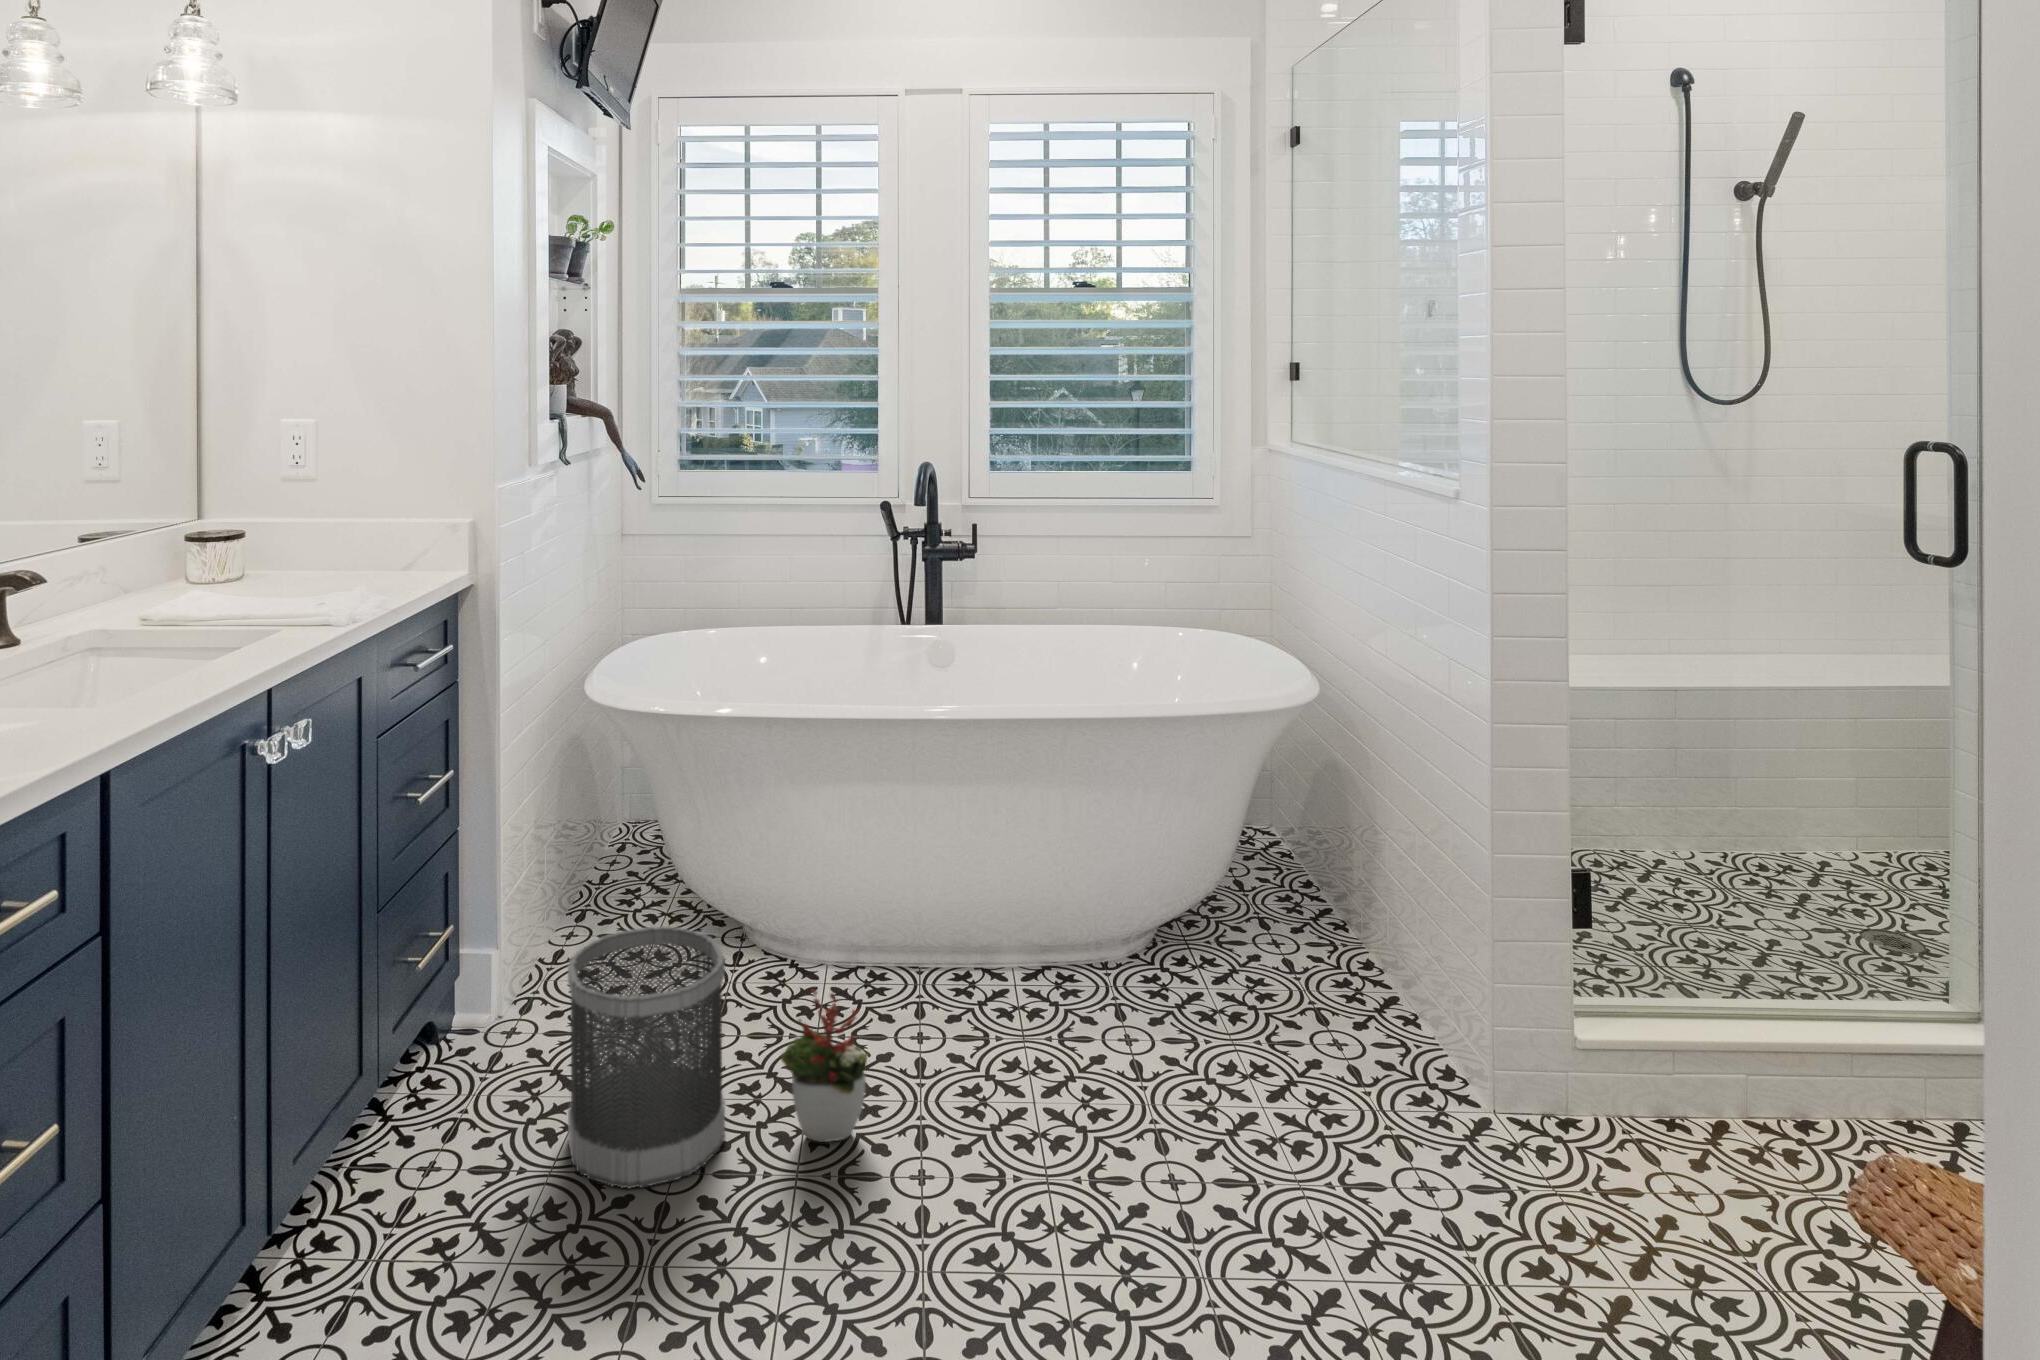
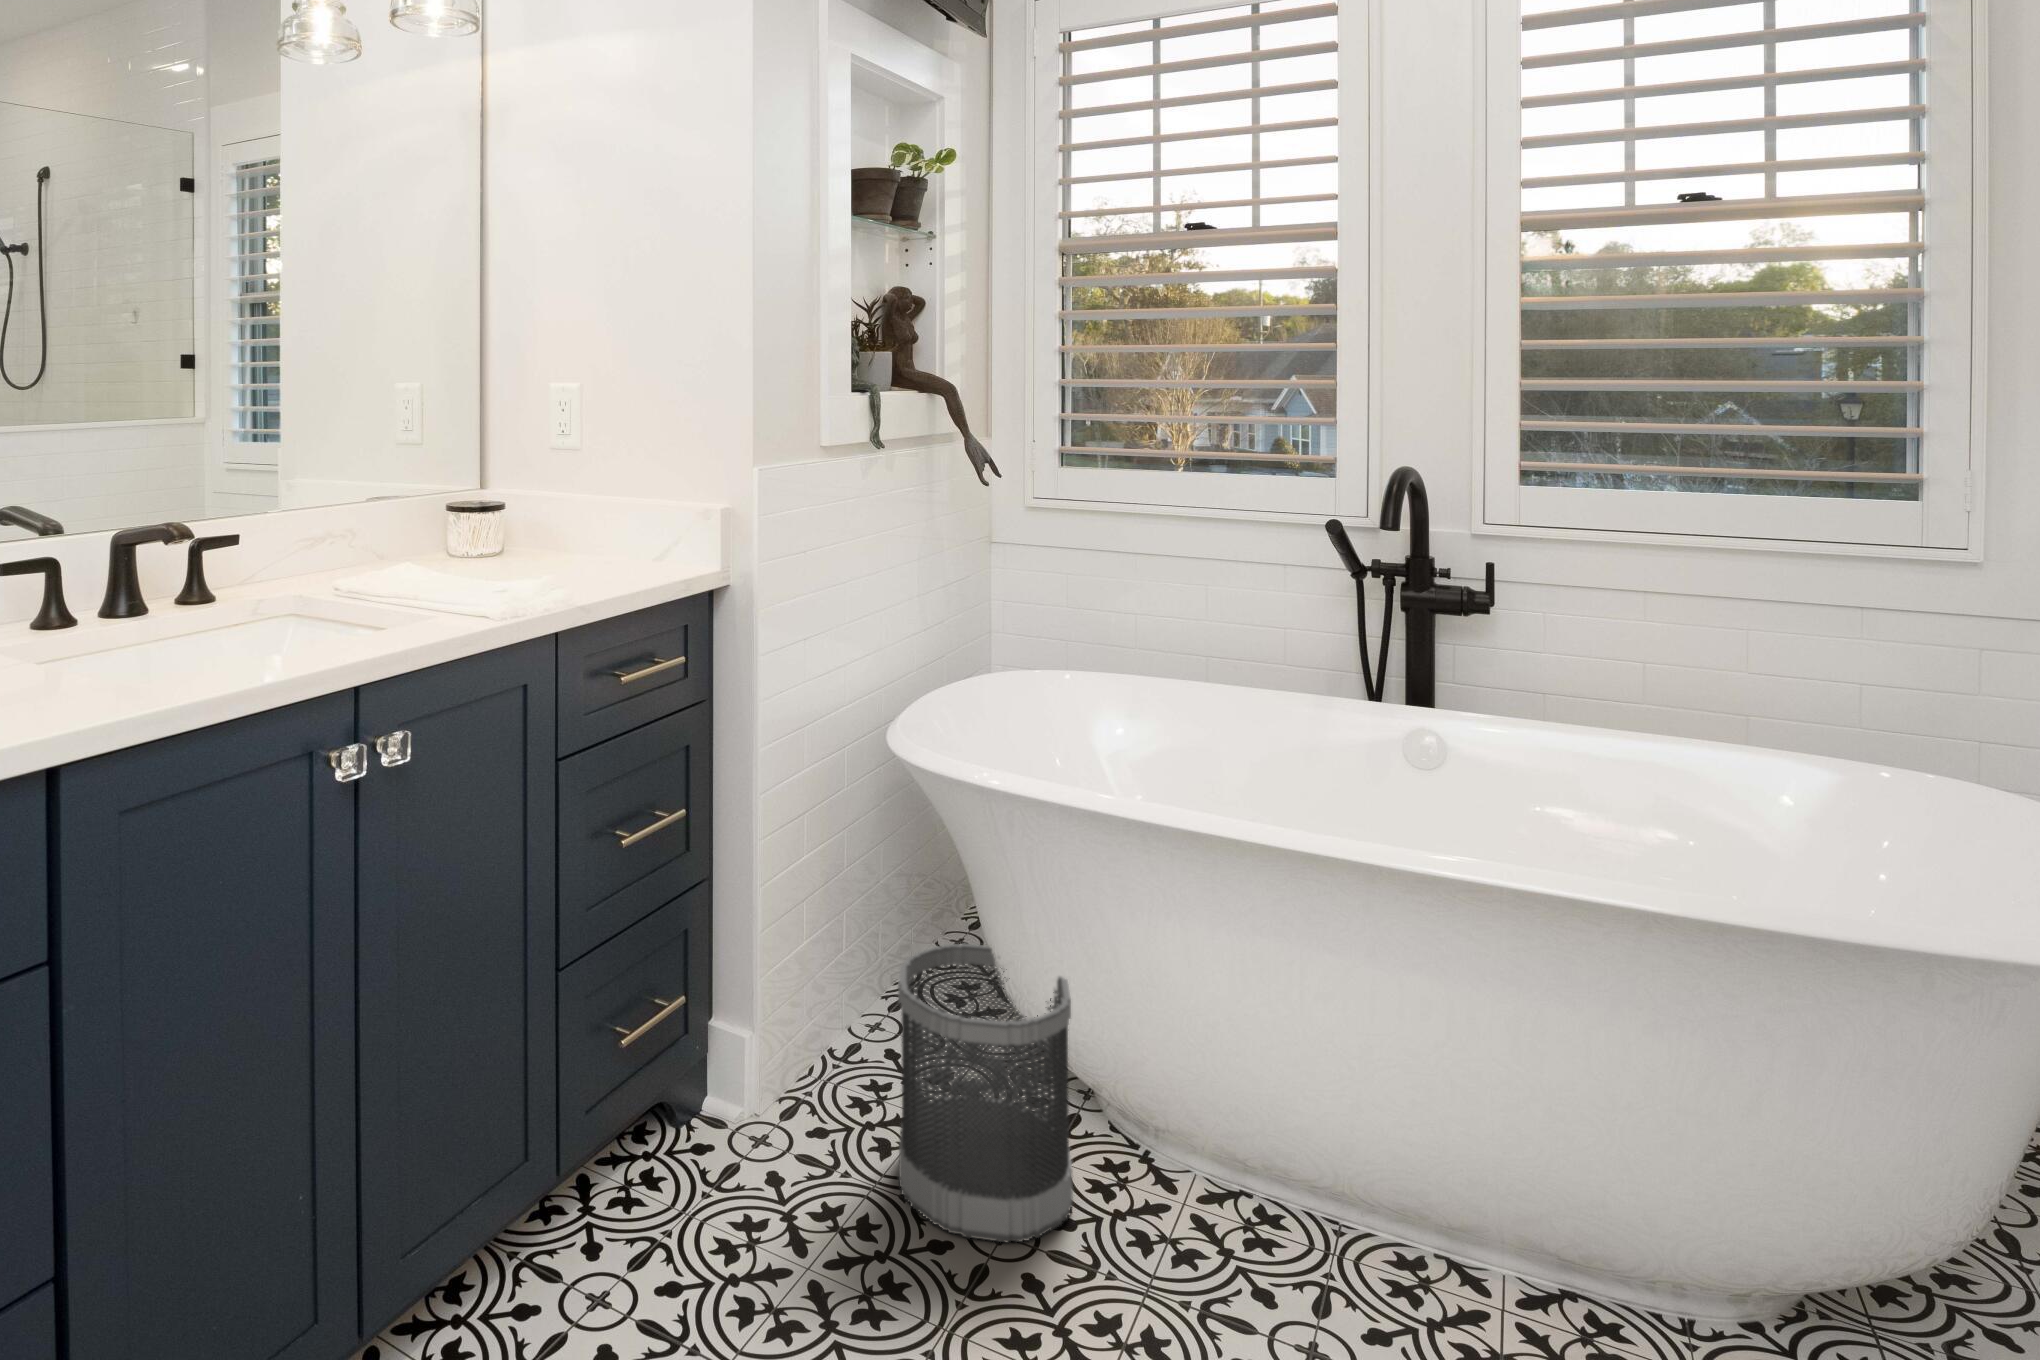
decorative plant: present [781,990,868,1142] -> none [1136,1067,1251,1266]

